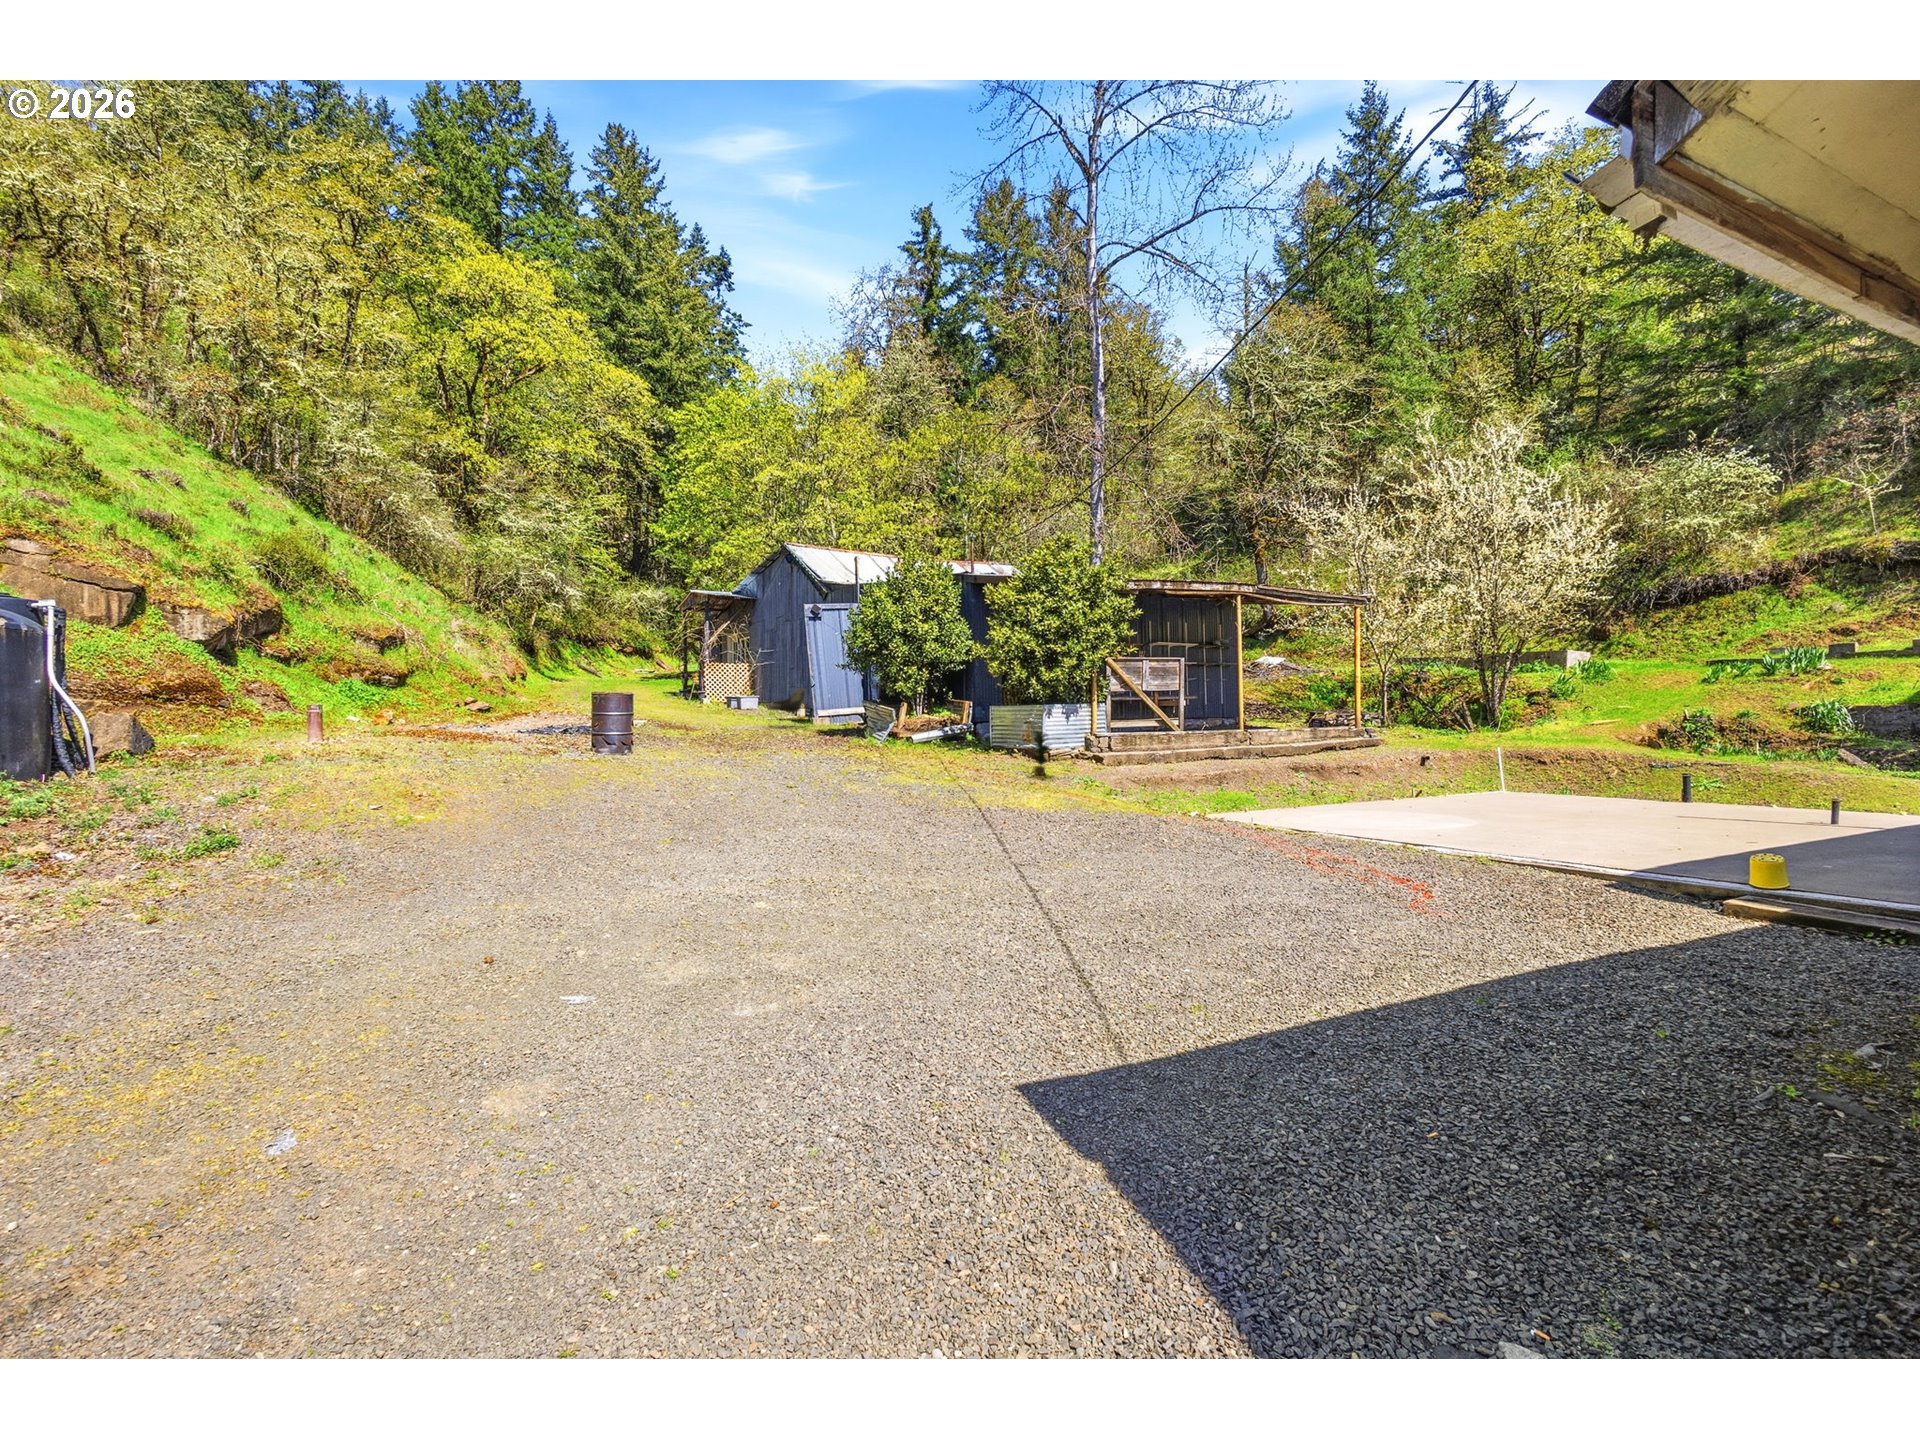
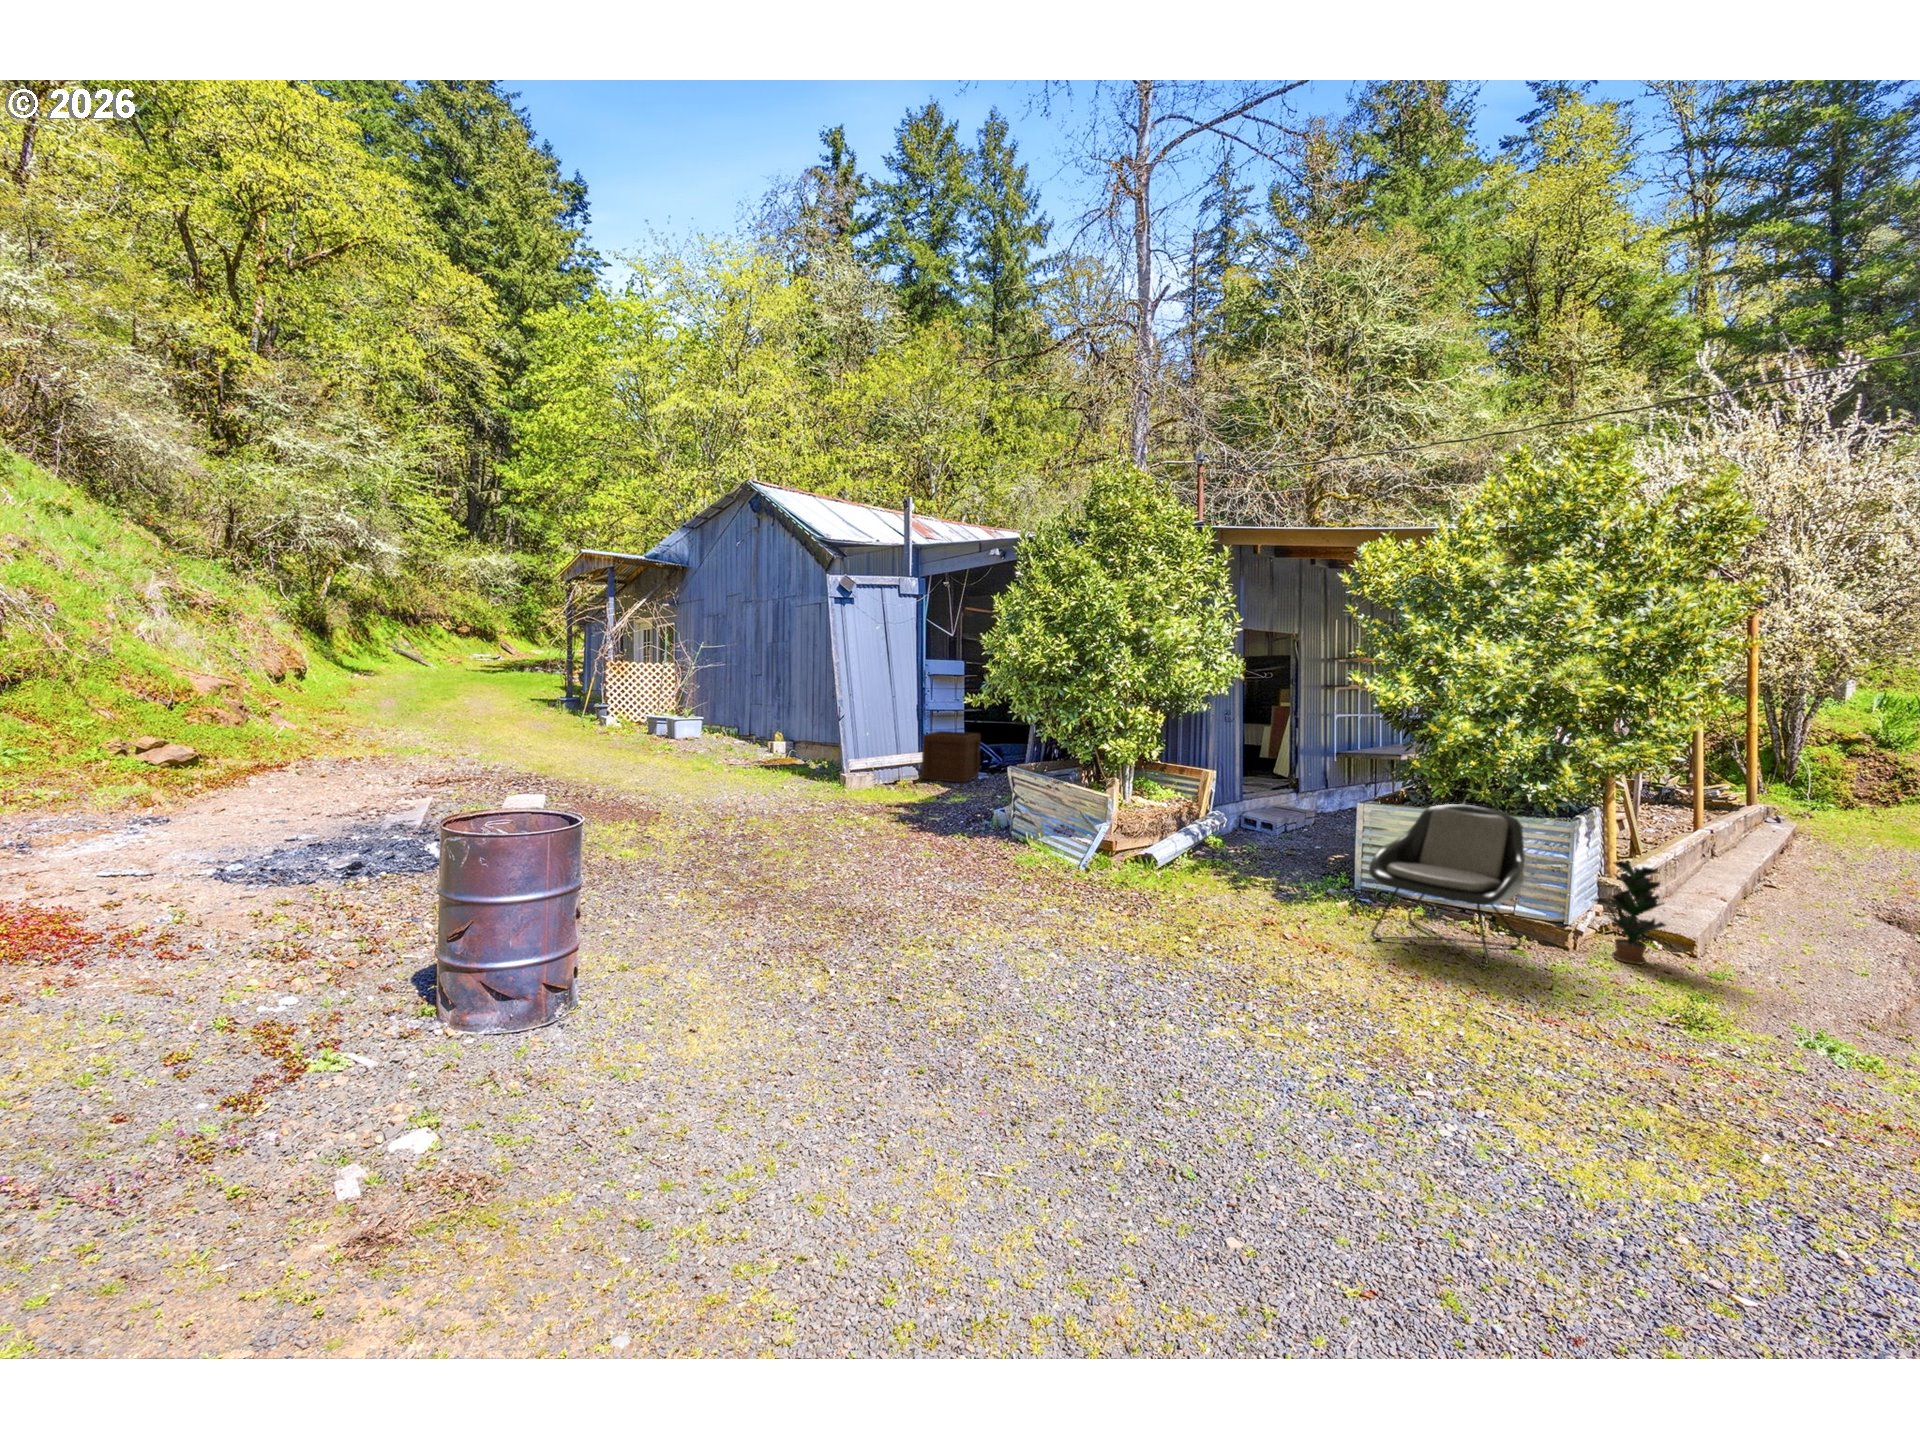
lounge chair: present [766,688,806,722] -> present [1369,804,1525,970]
wooden crate: none [867,703,908,734] -> present [922,731,981,783]

